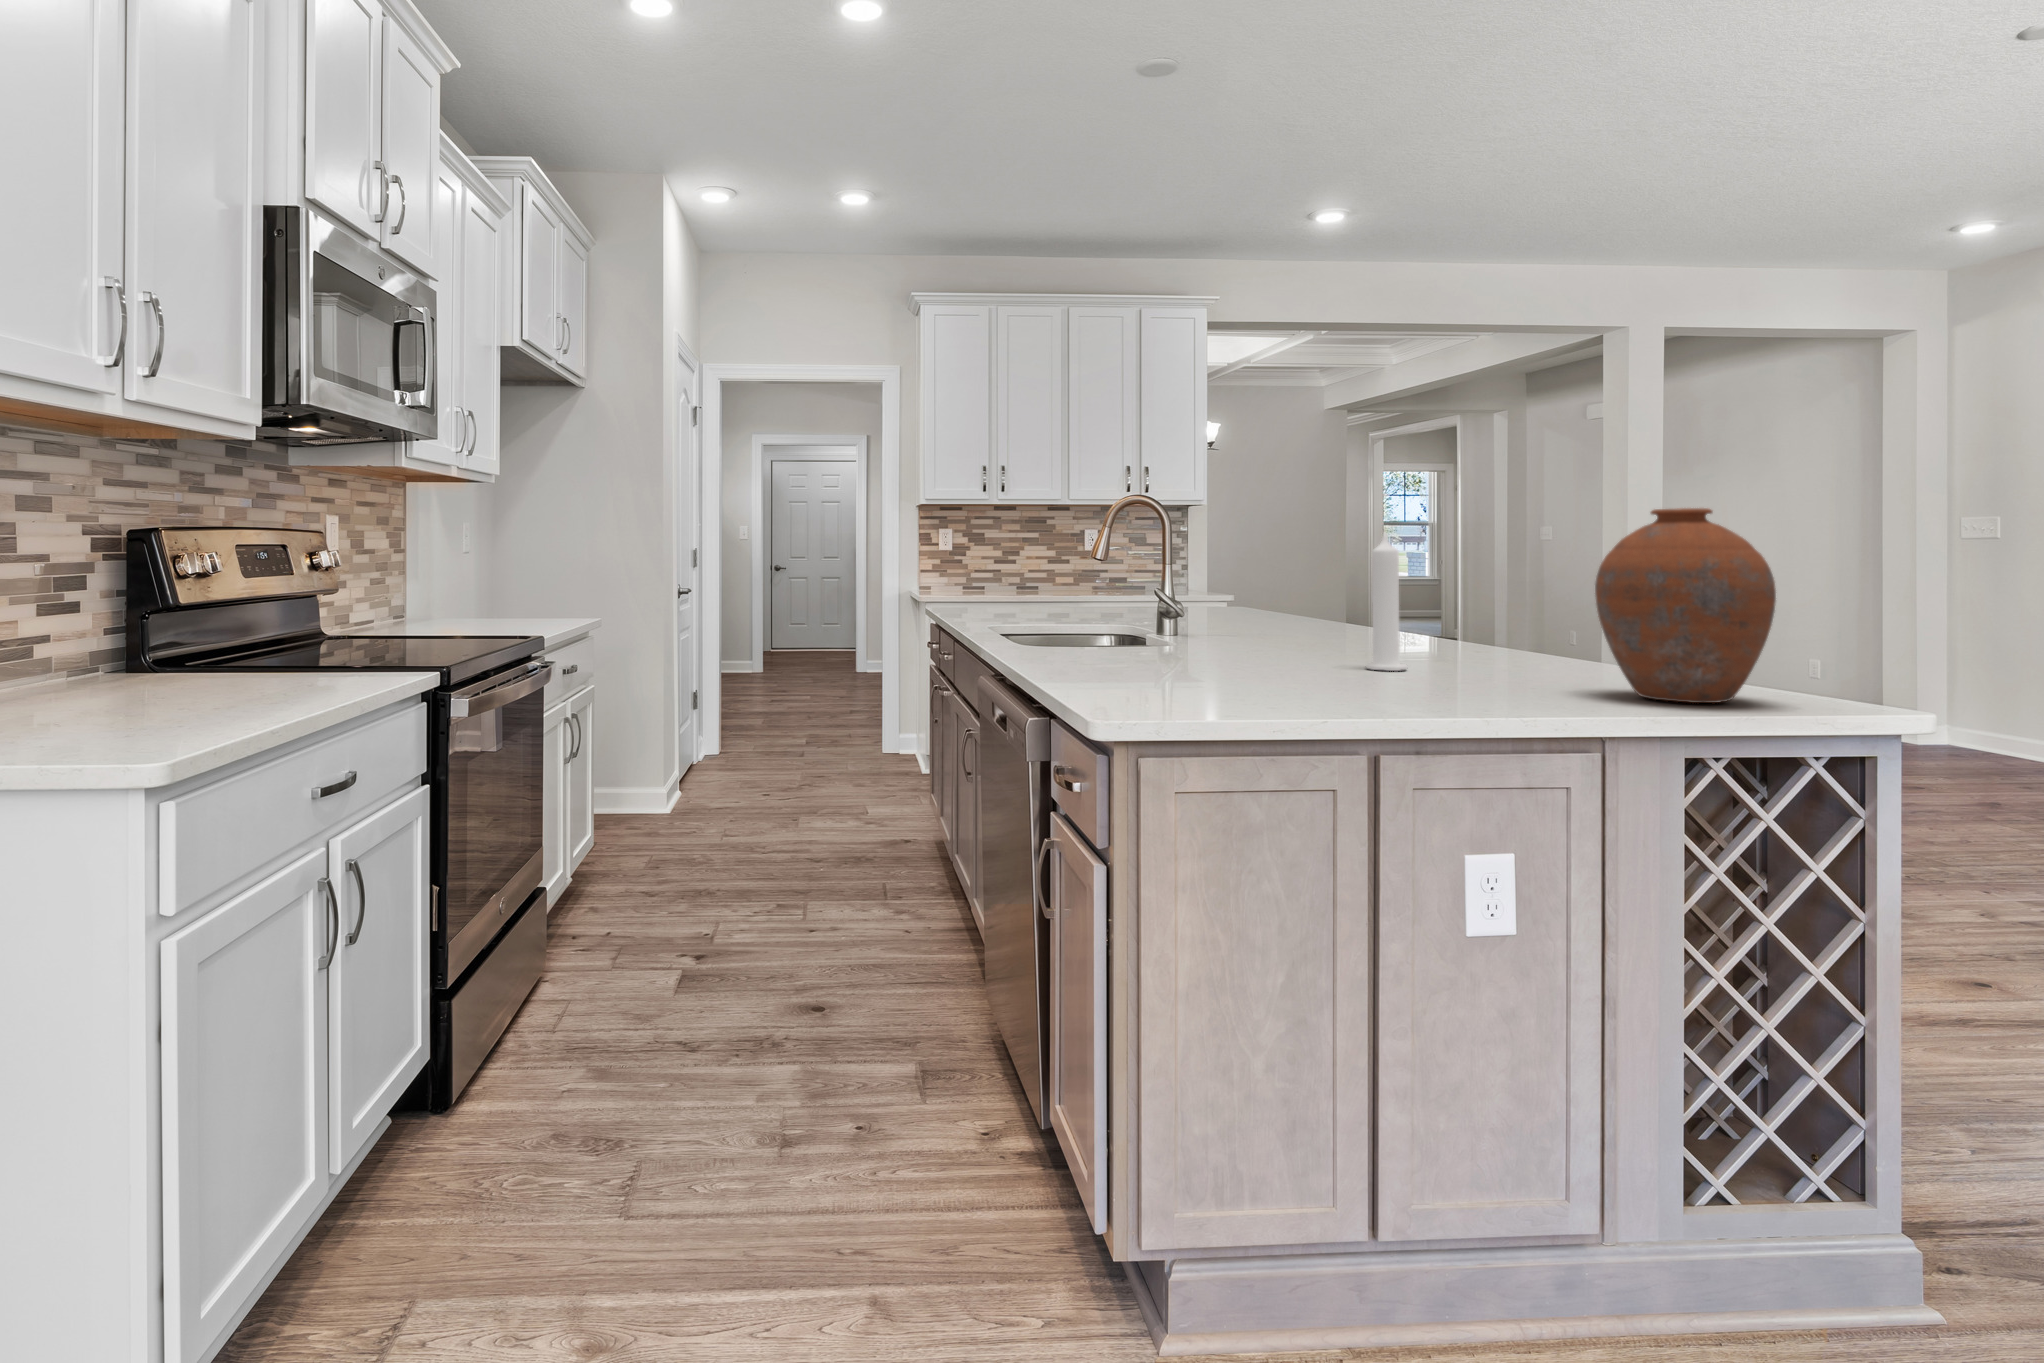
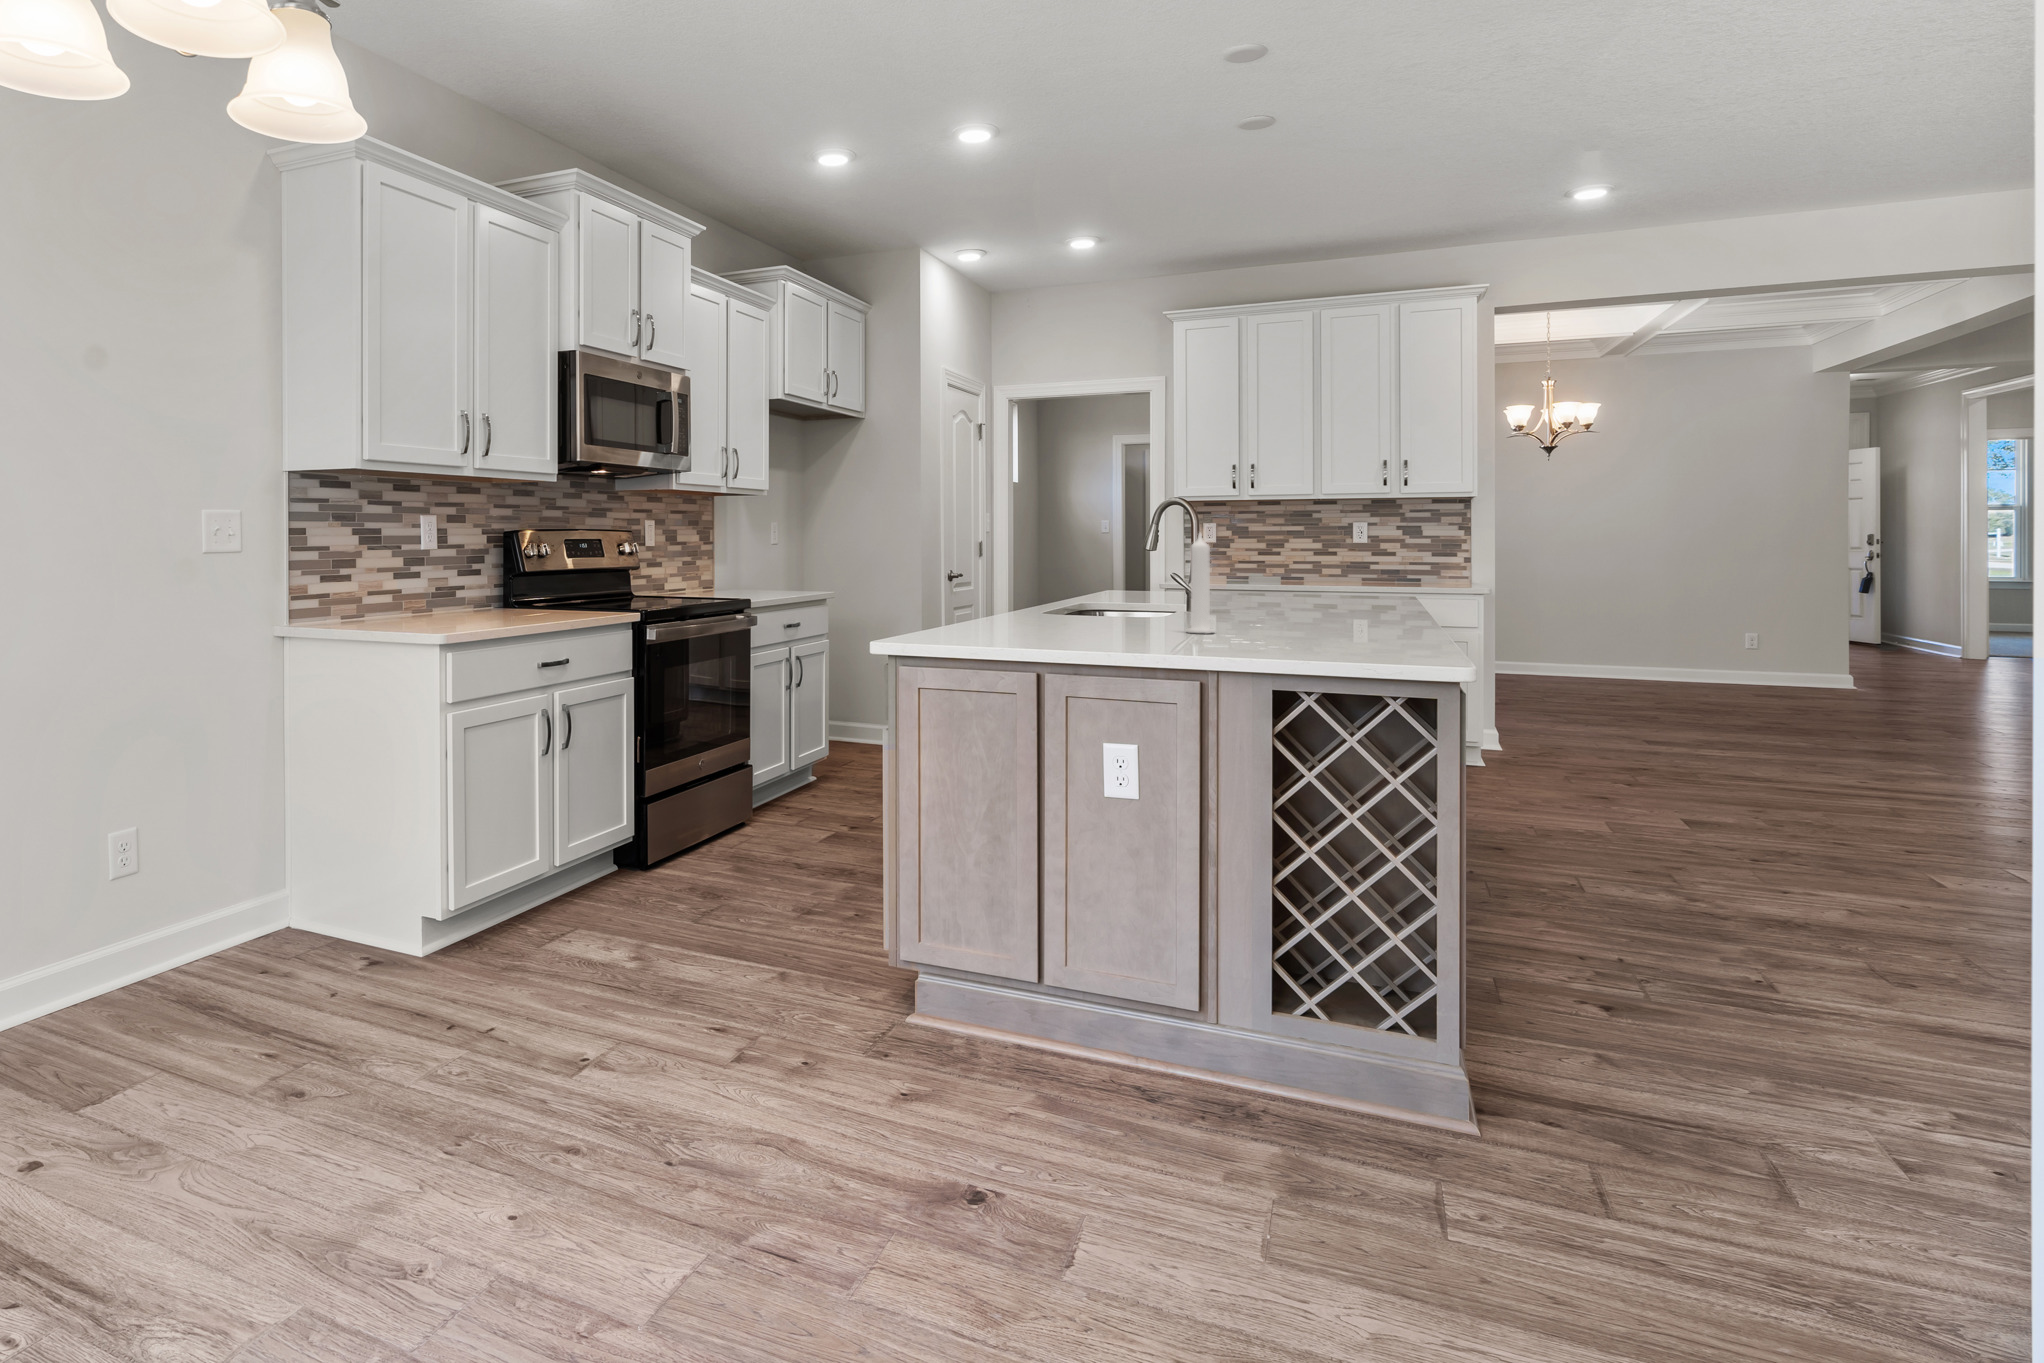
vase: present [1595,508,1776,703] -> none [1236,517,1352,654]

